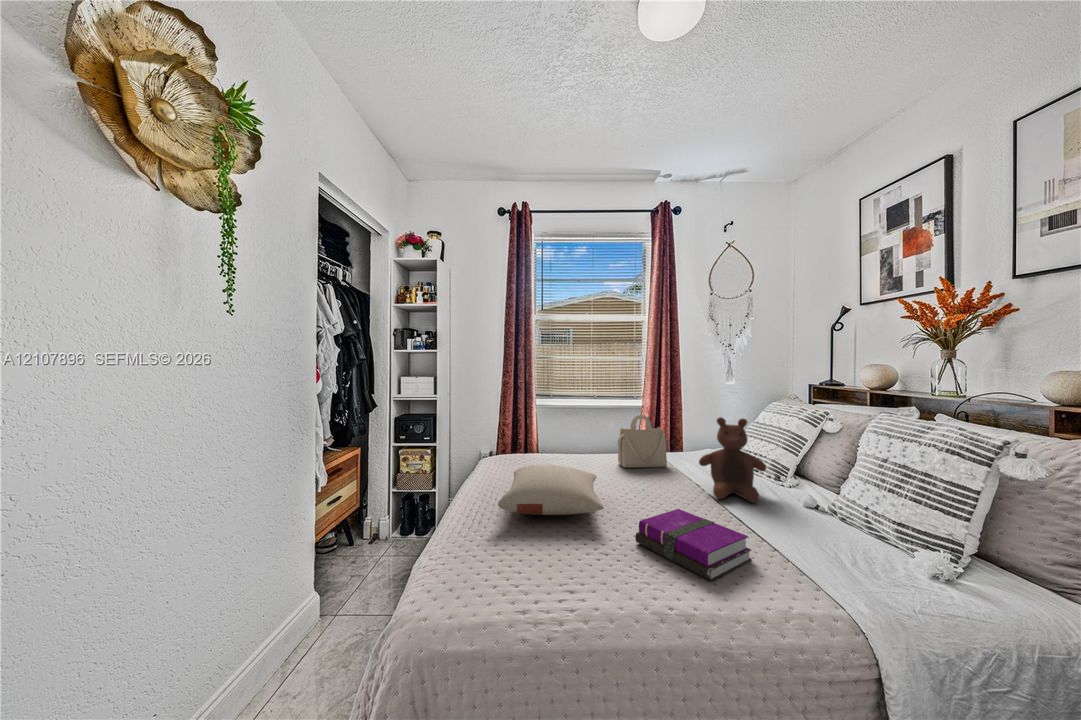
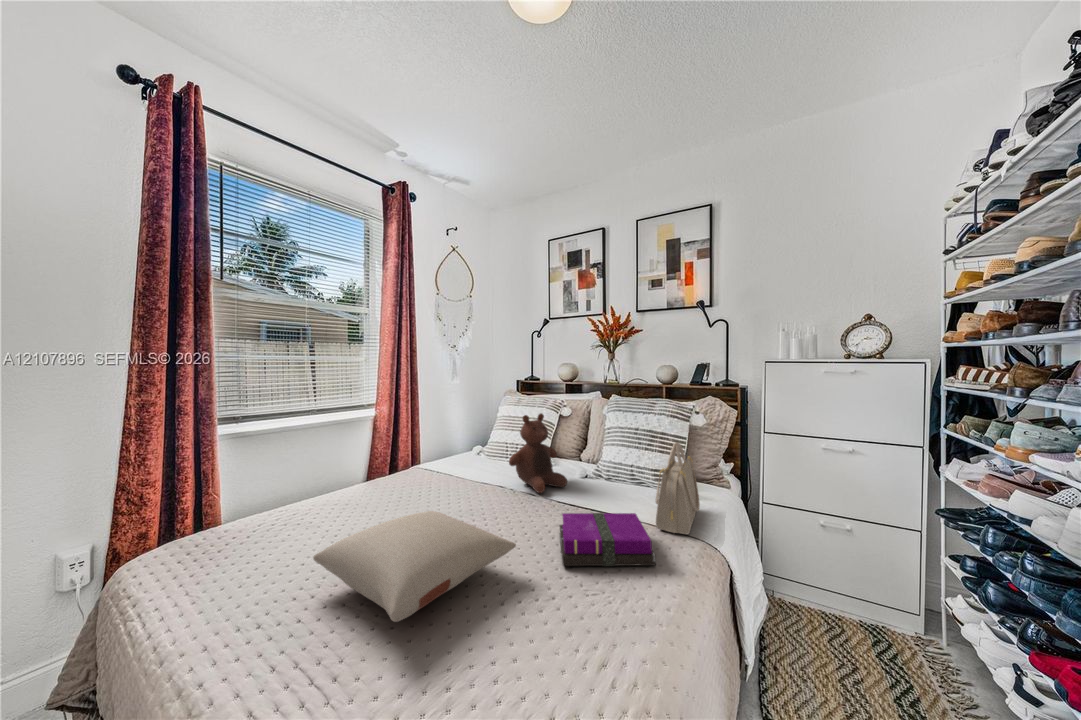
handbag: present [618,415,667,468] -> present [656,442,700,534]

